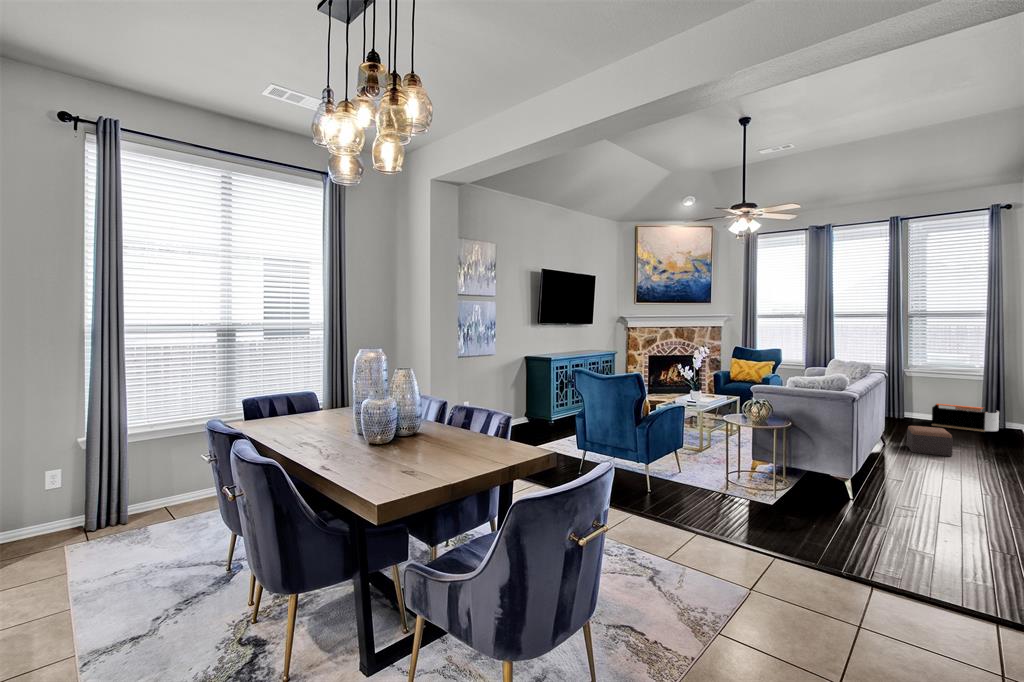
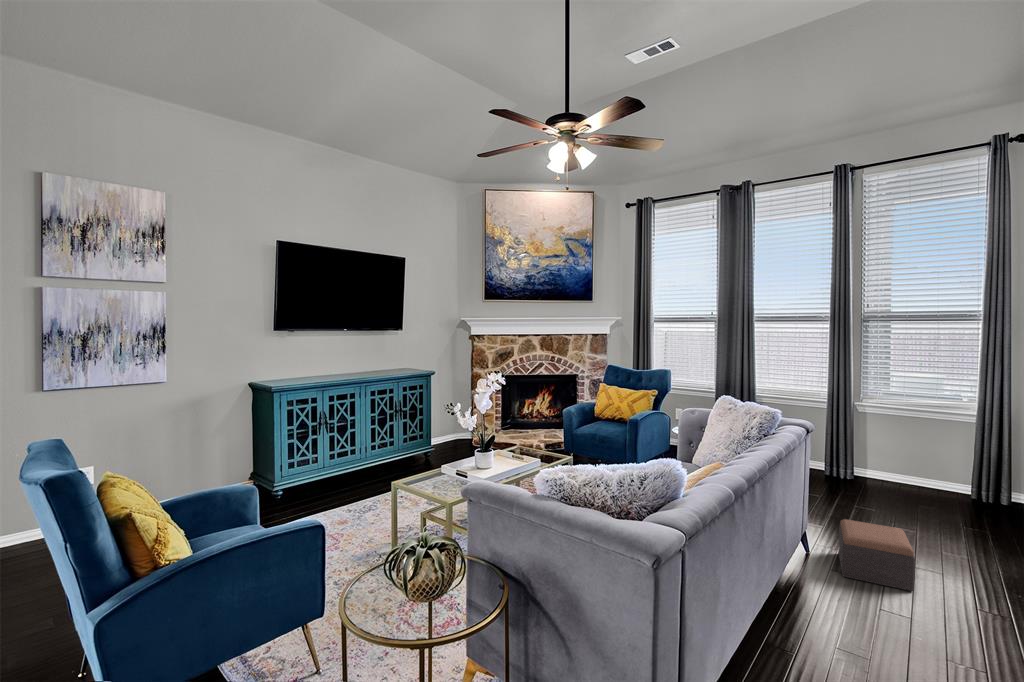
storage bin: present [932,404,999,432] -> none [893,457,1001,513]

